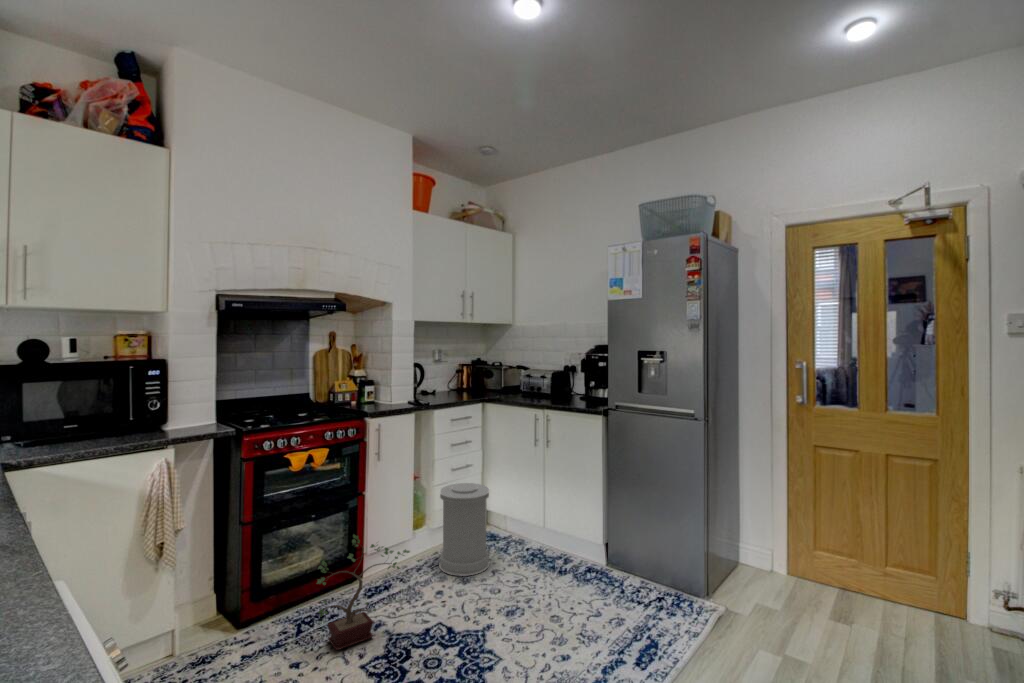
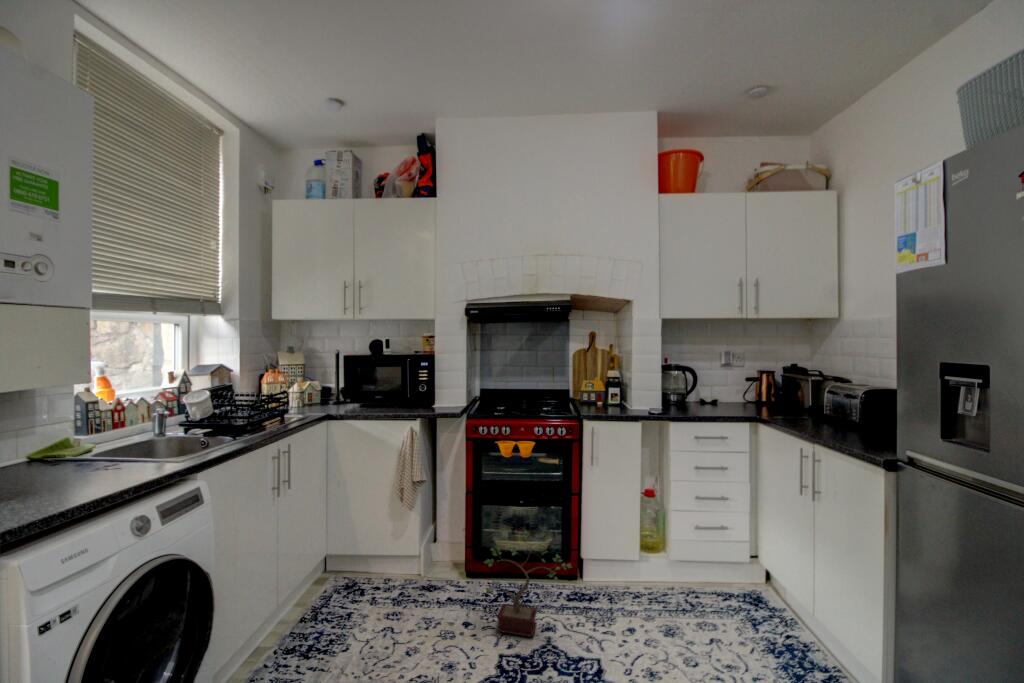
trash can: present [439,483,490,576] -> none [657,513,723,631]

